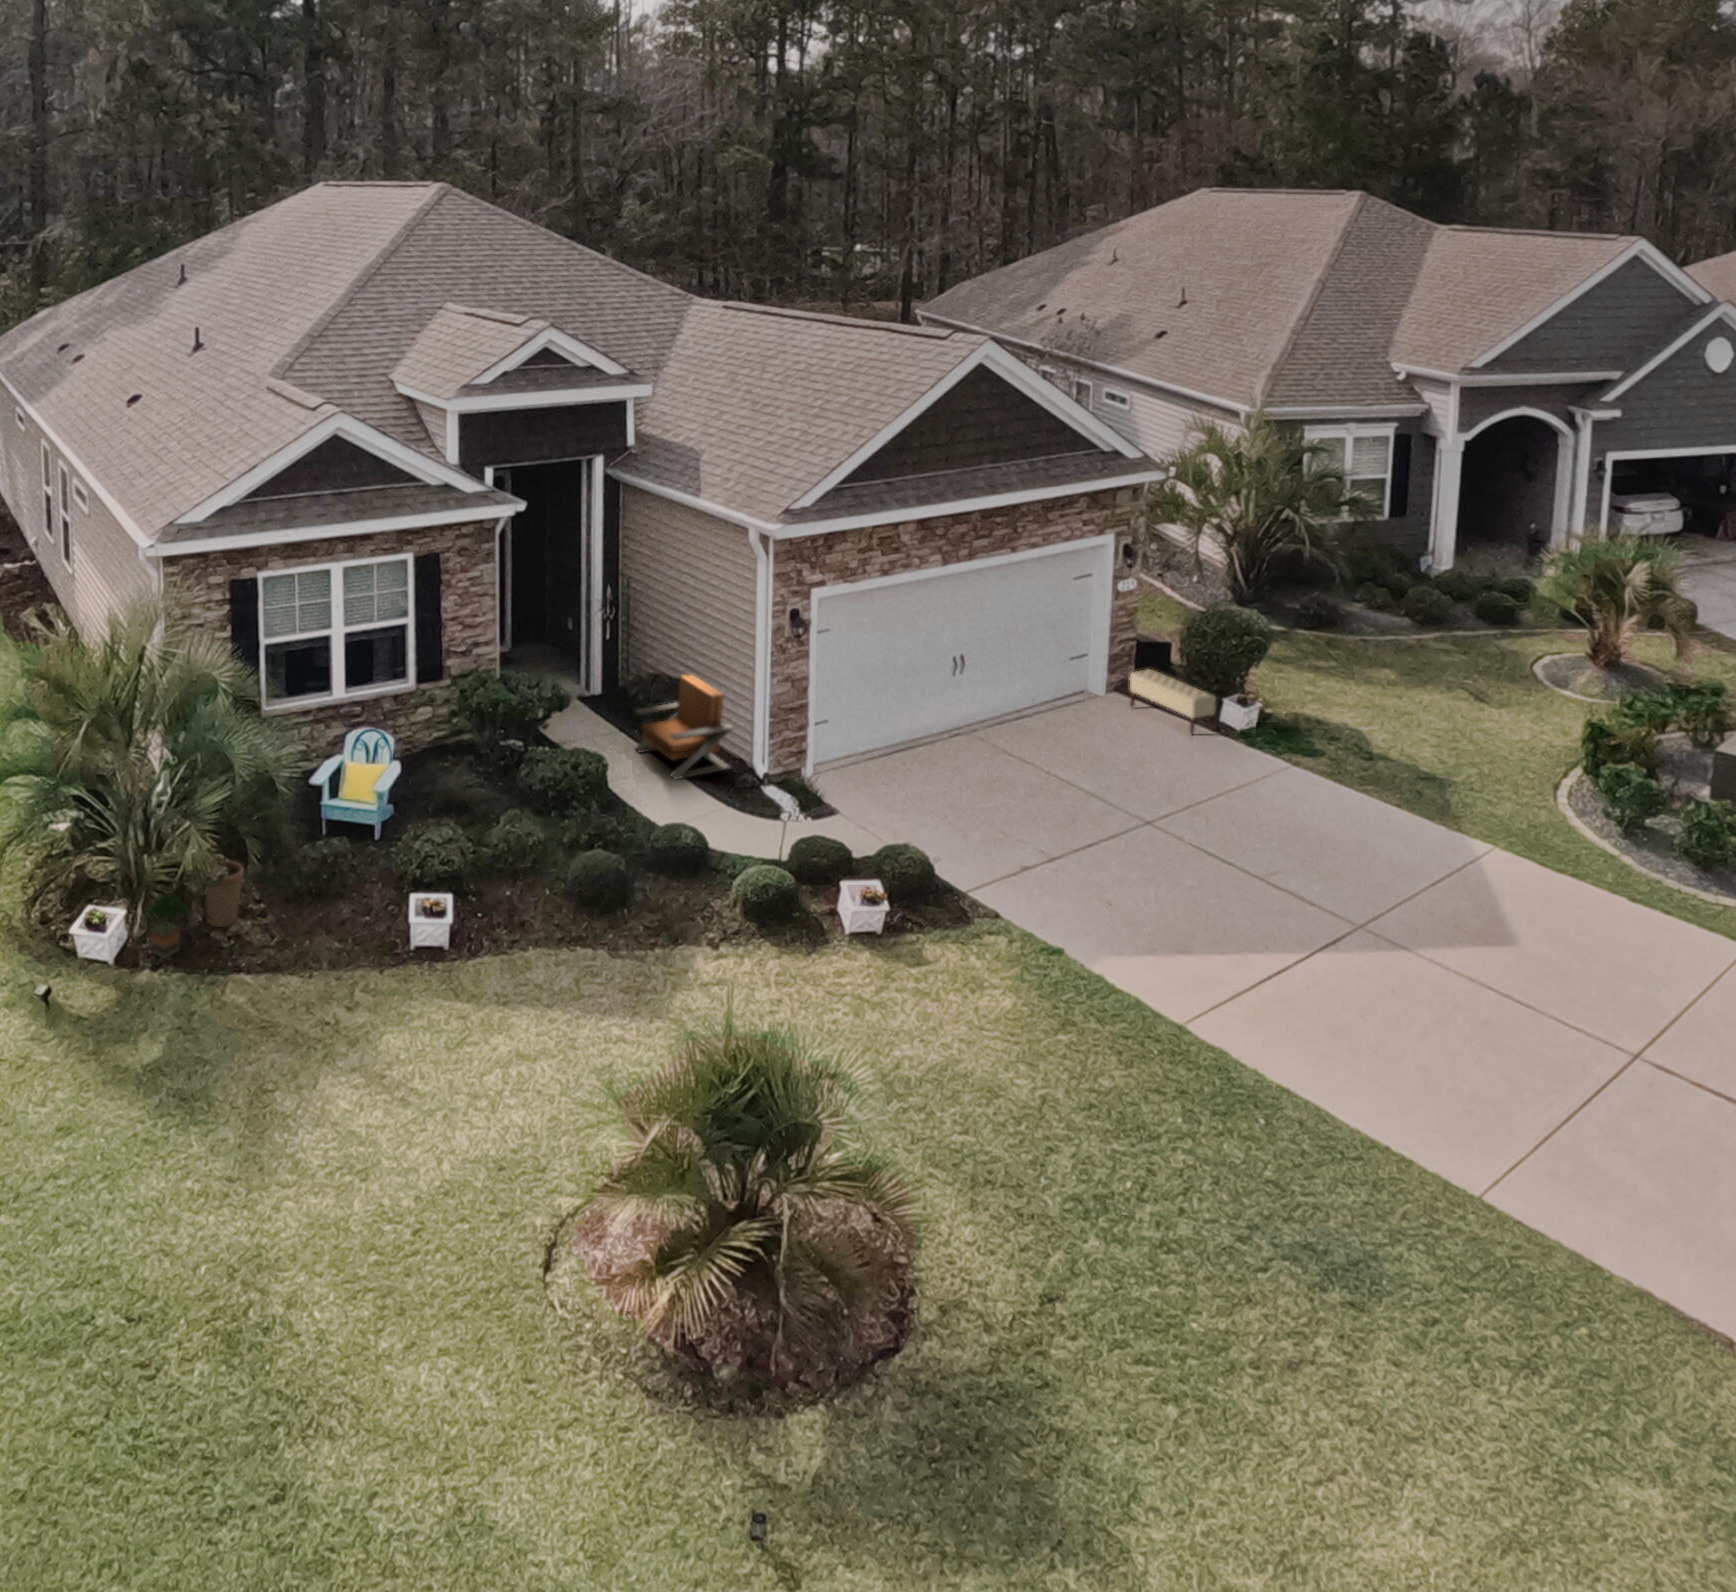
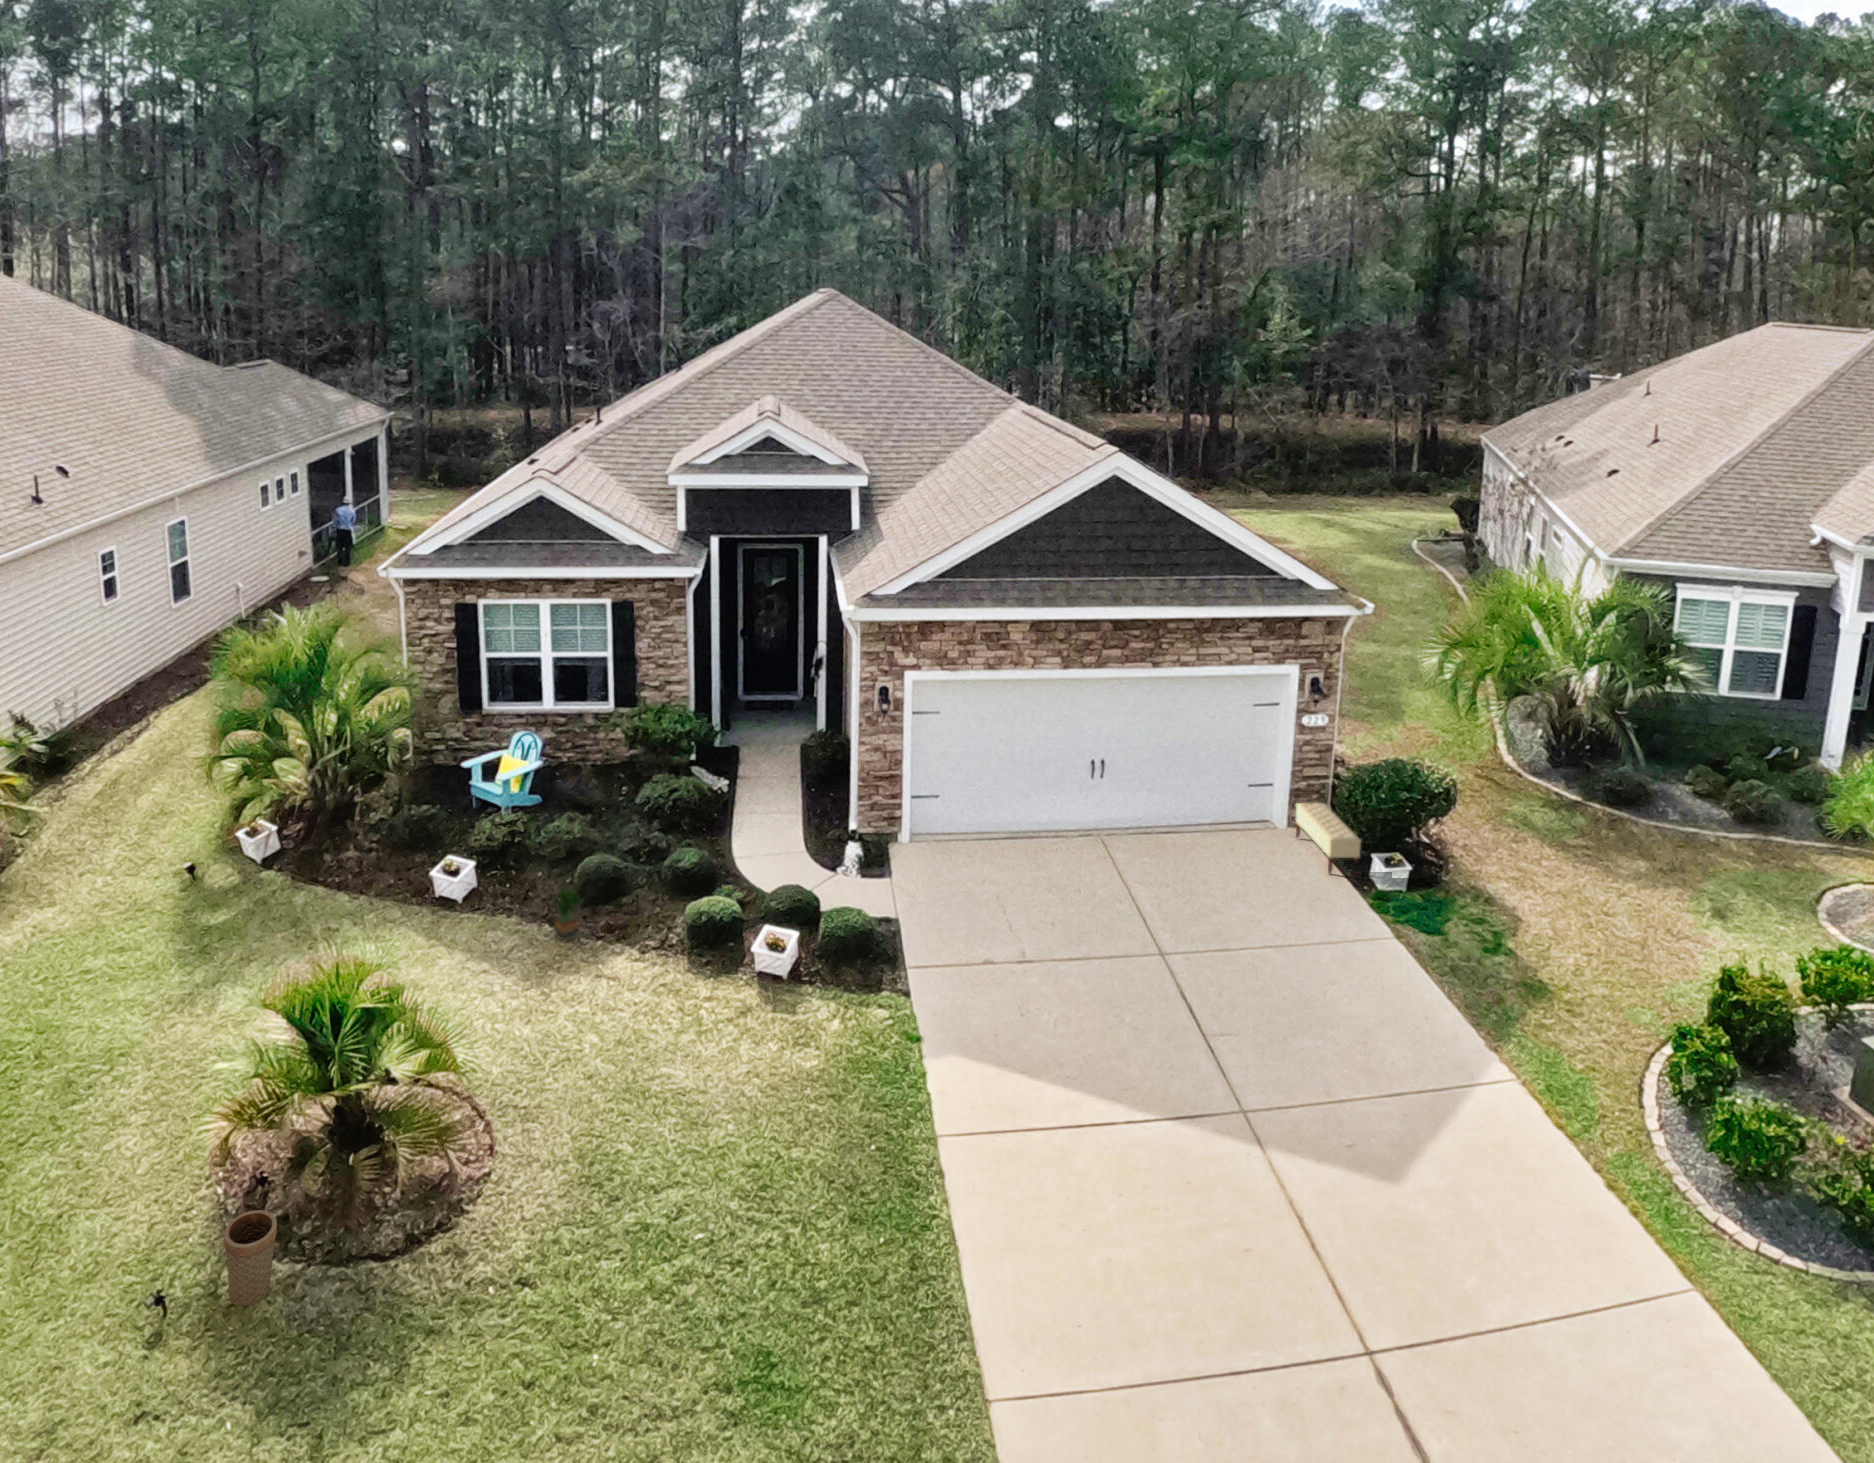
lounge chair: present [636,675,733,779] -> none [789,736,853,825]
basket: present [206,860,244,927] -> present [224,1210,277,1306]
potted tree: present [147,895,188,958] -> present [552,890,582,943]

